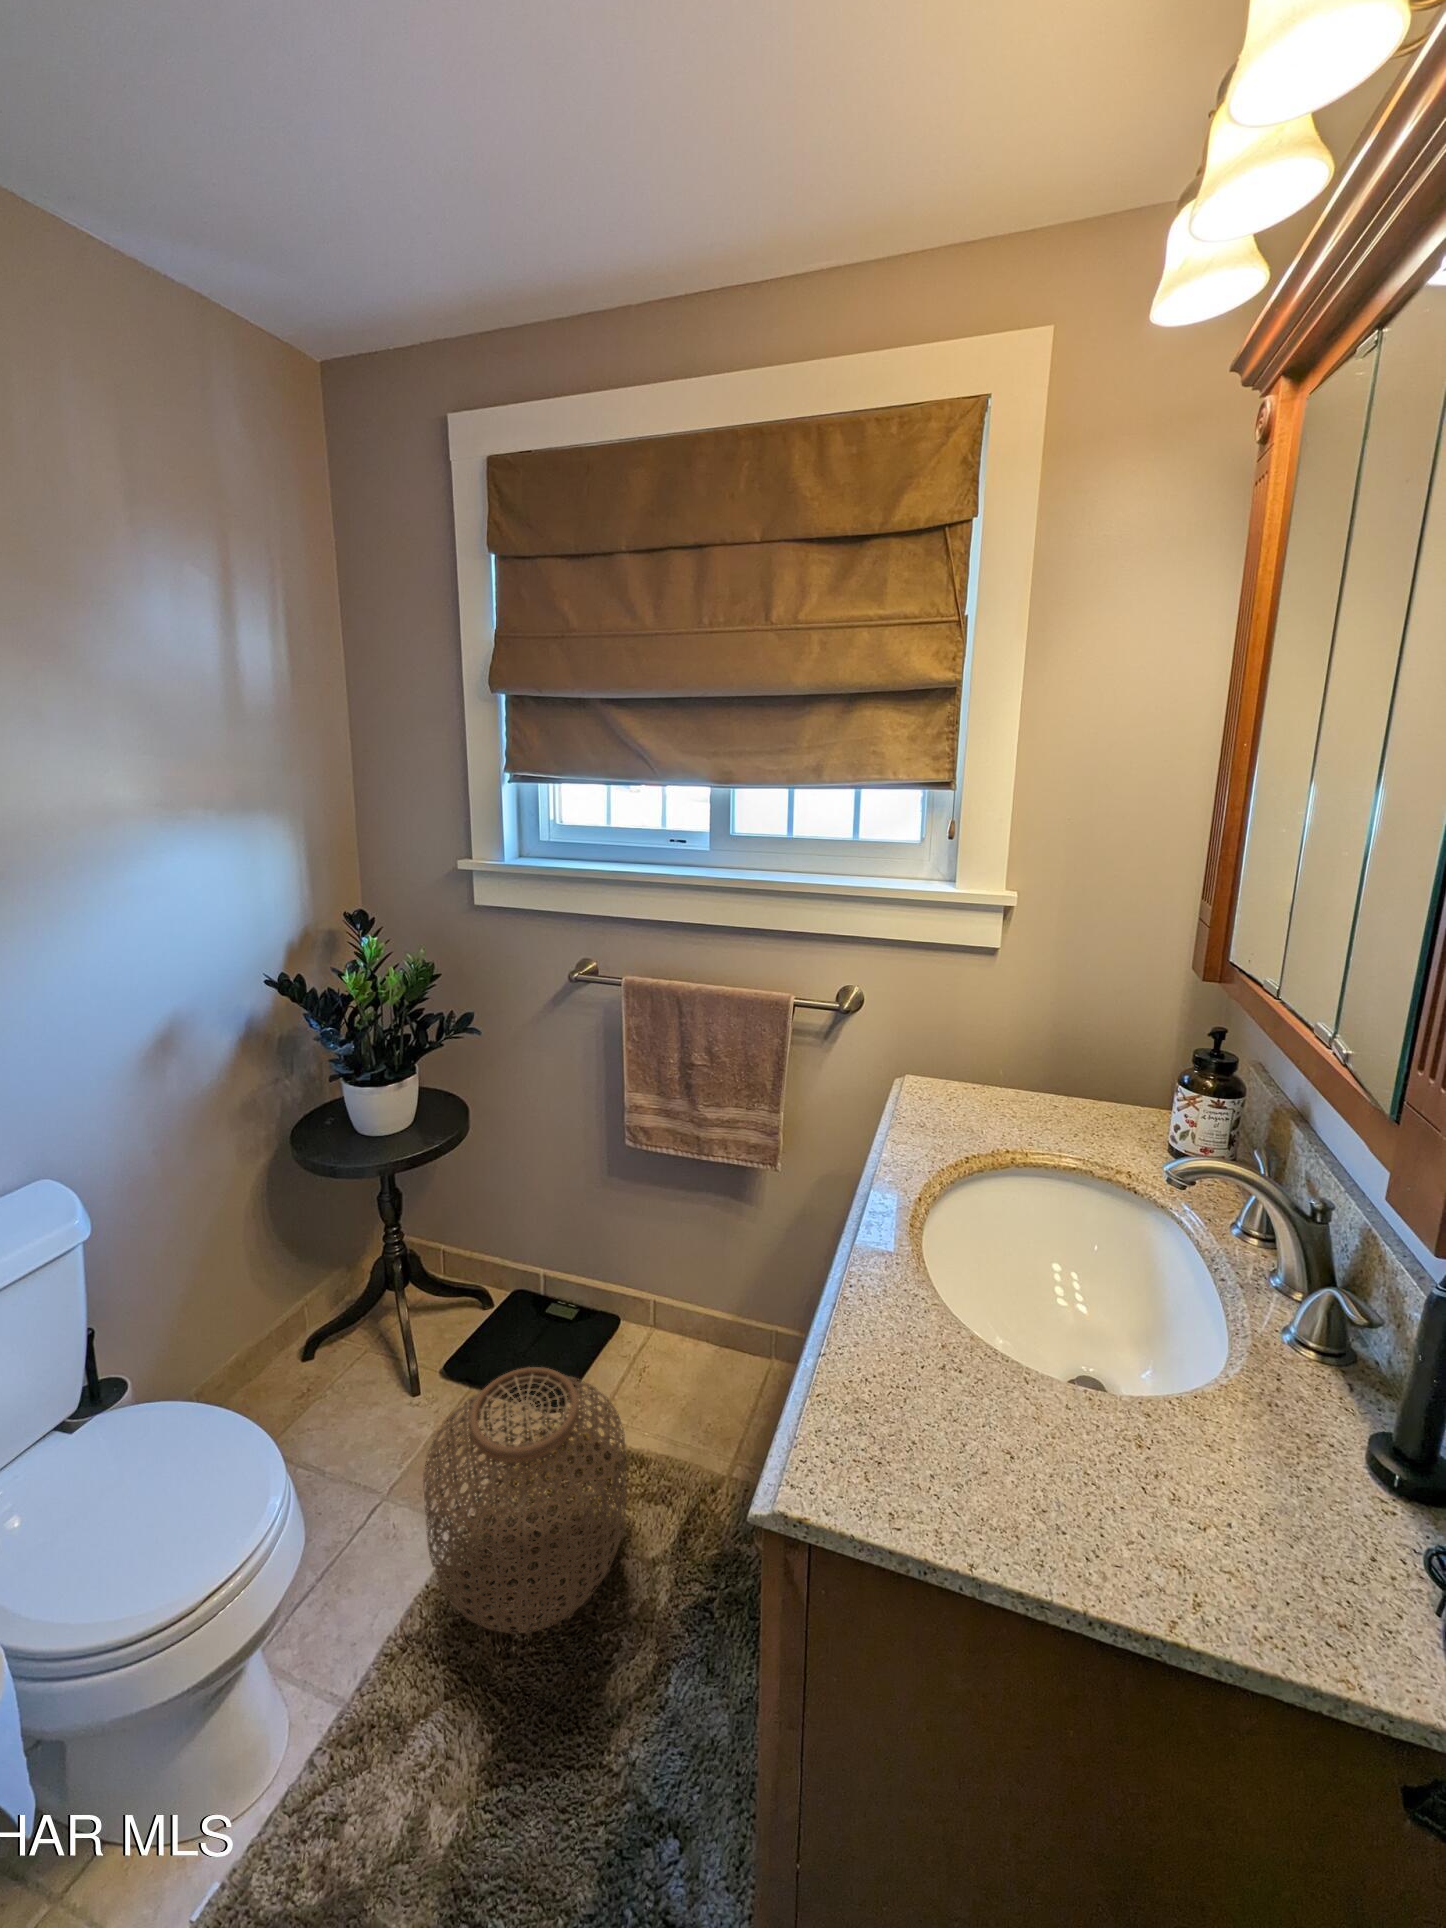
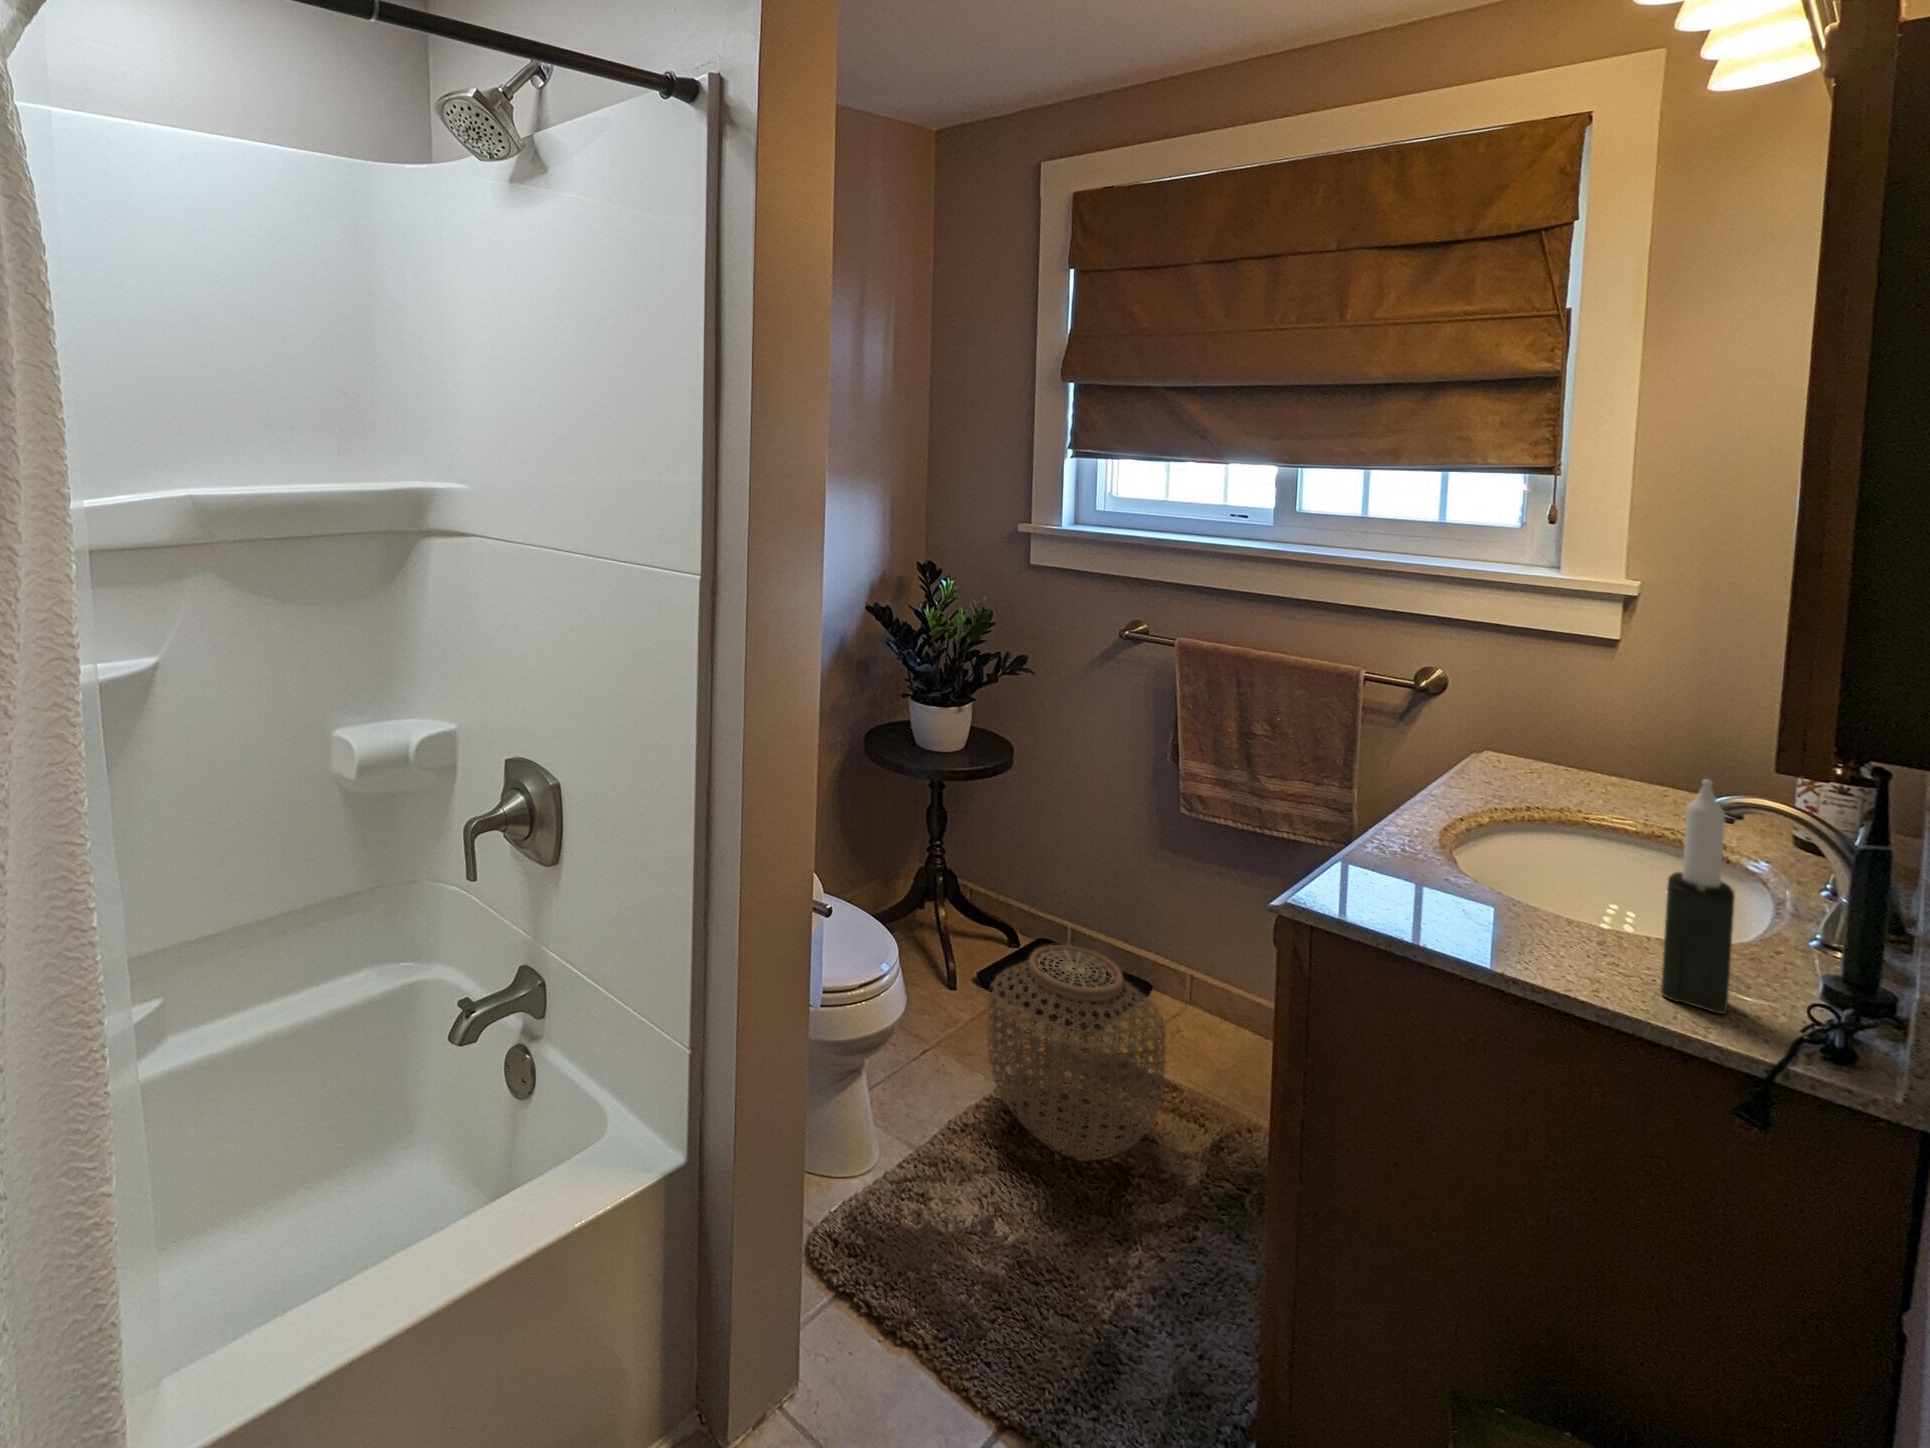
candle: none [1228,1248,1354,1580] -> present [1661,779,1734,1014]

